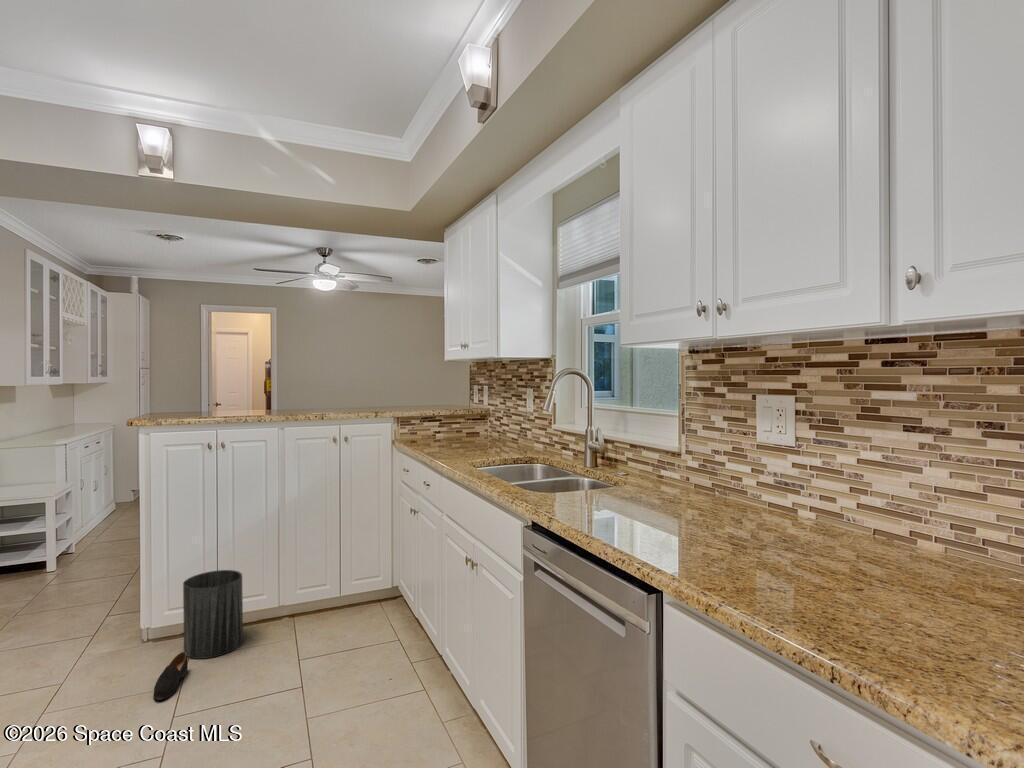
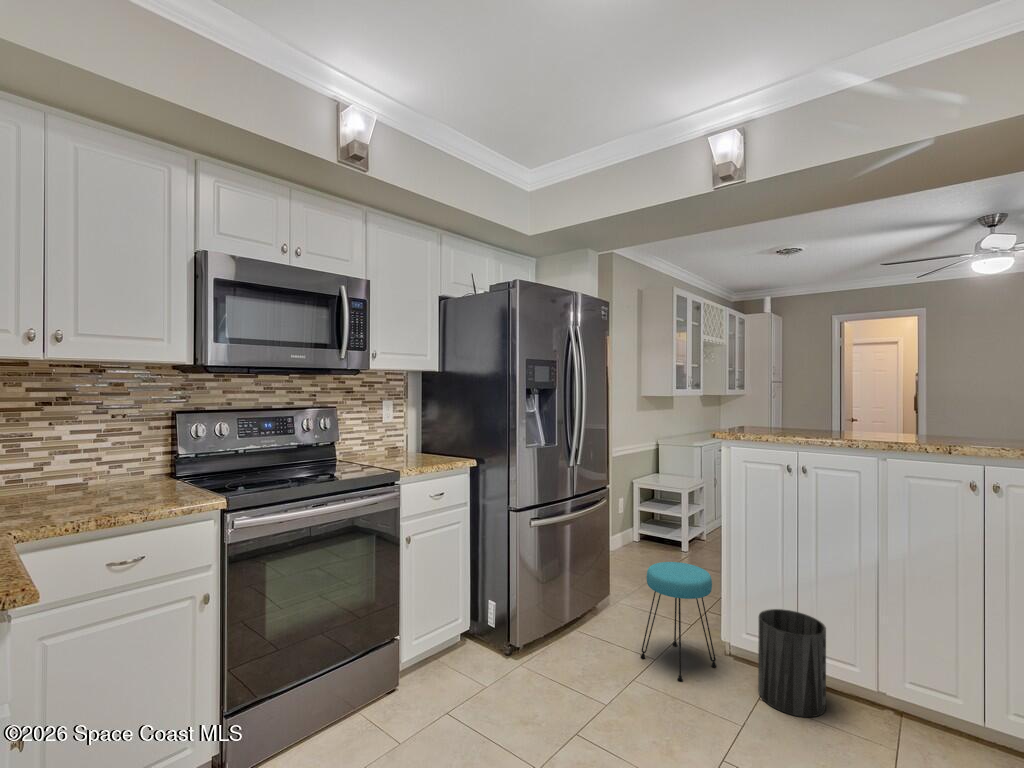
stool: none [40,562,136,685] -> present [641,562,716,680]
shoe: present [153,652,188,699] -> none [715,691,756,736]

